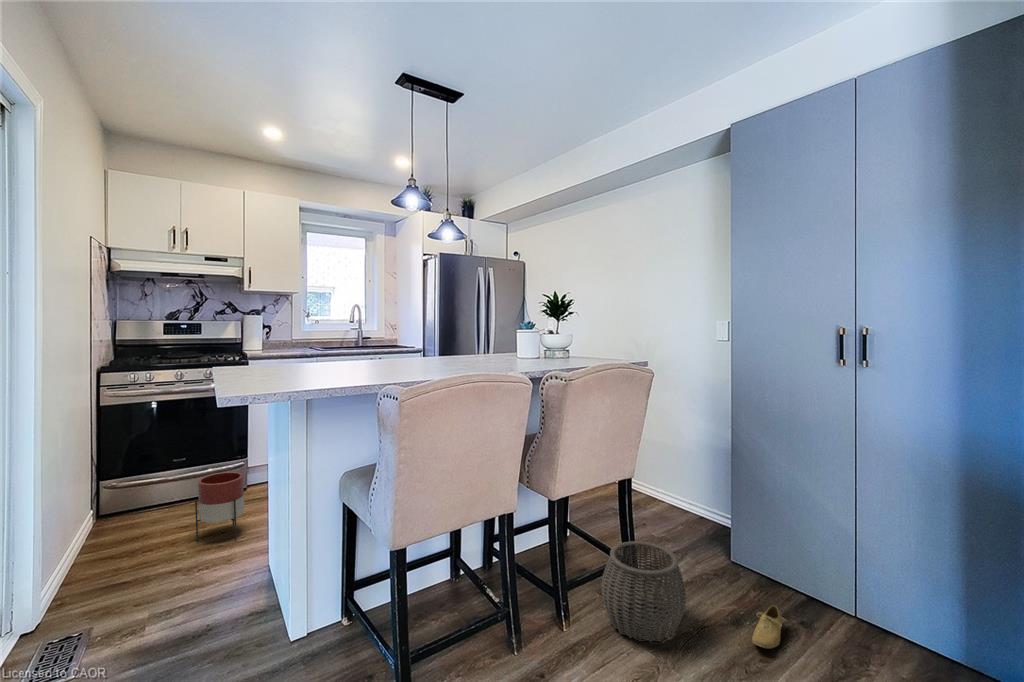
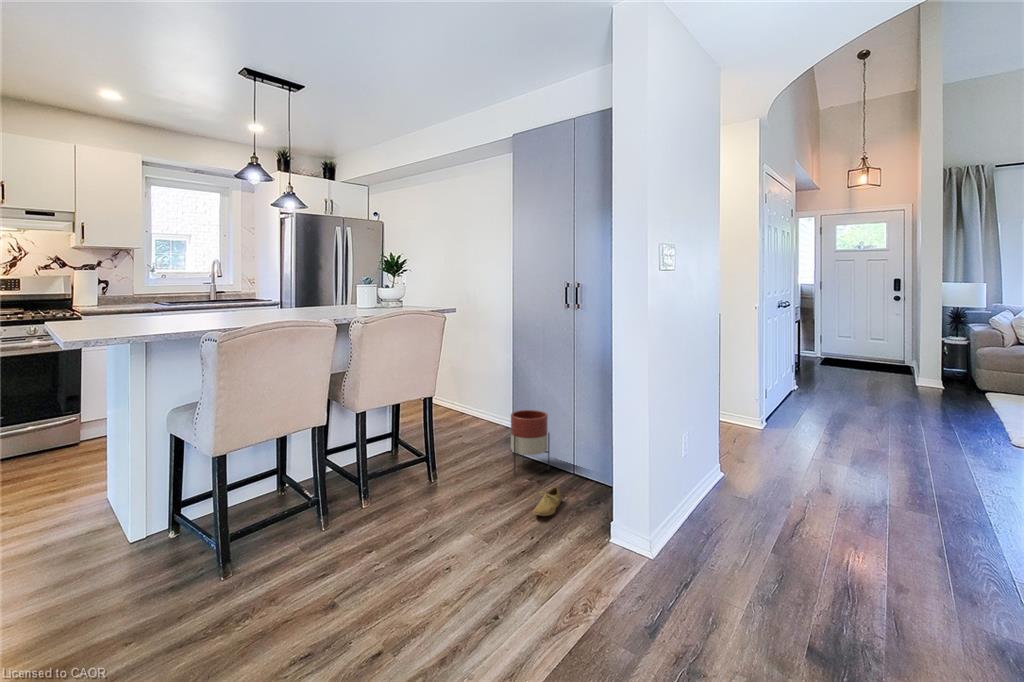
planter: present [195,472,244,541] -> present [511,410,550,474]
woven basket: present [602,541,686,642] -> none [417,447,485,522]

